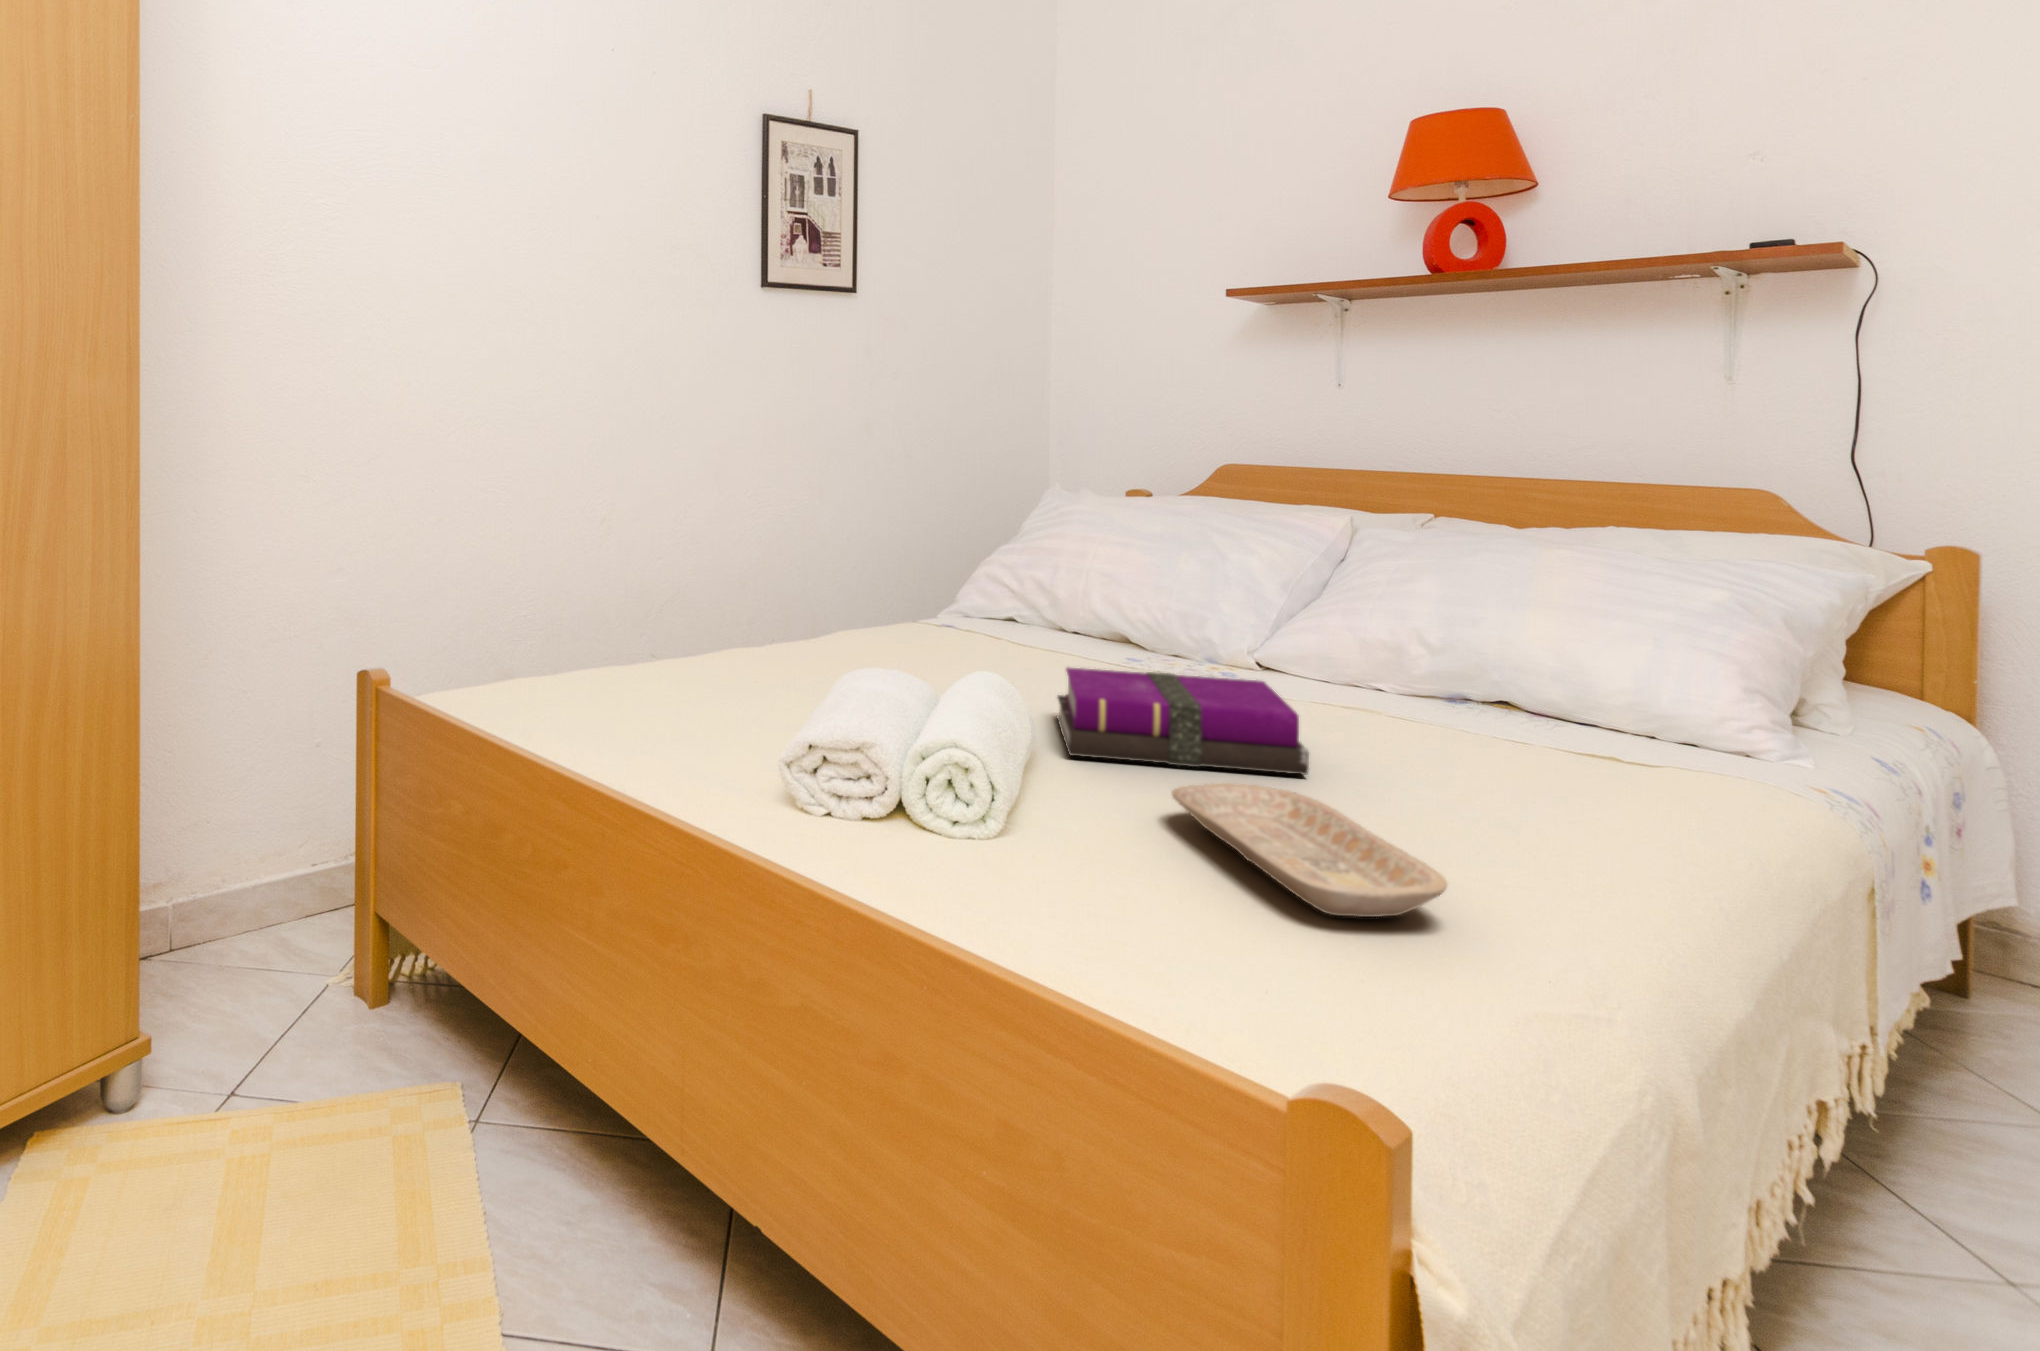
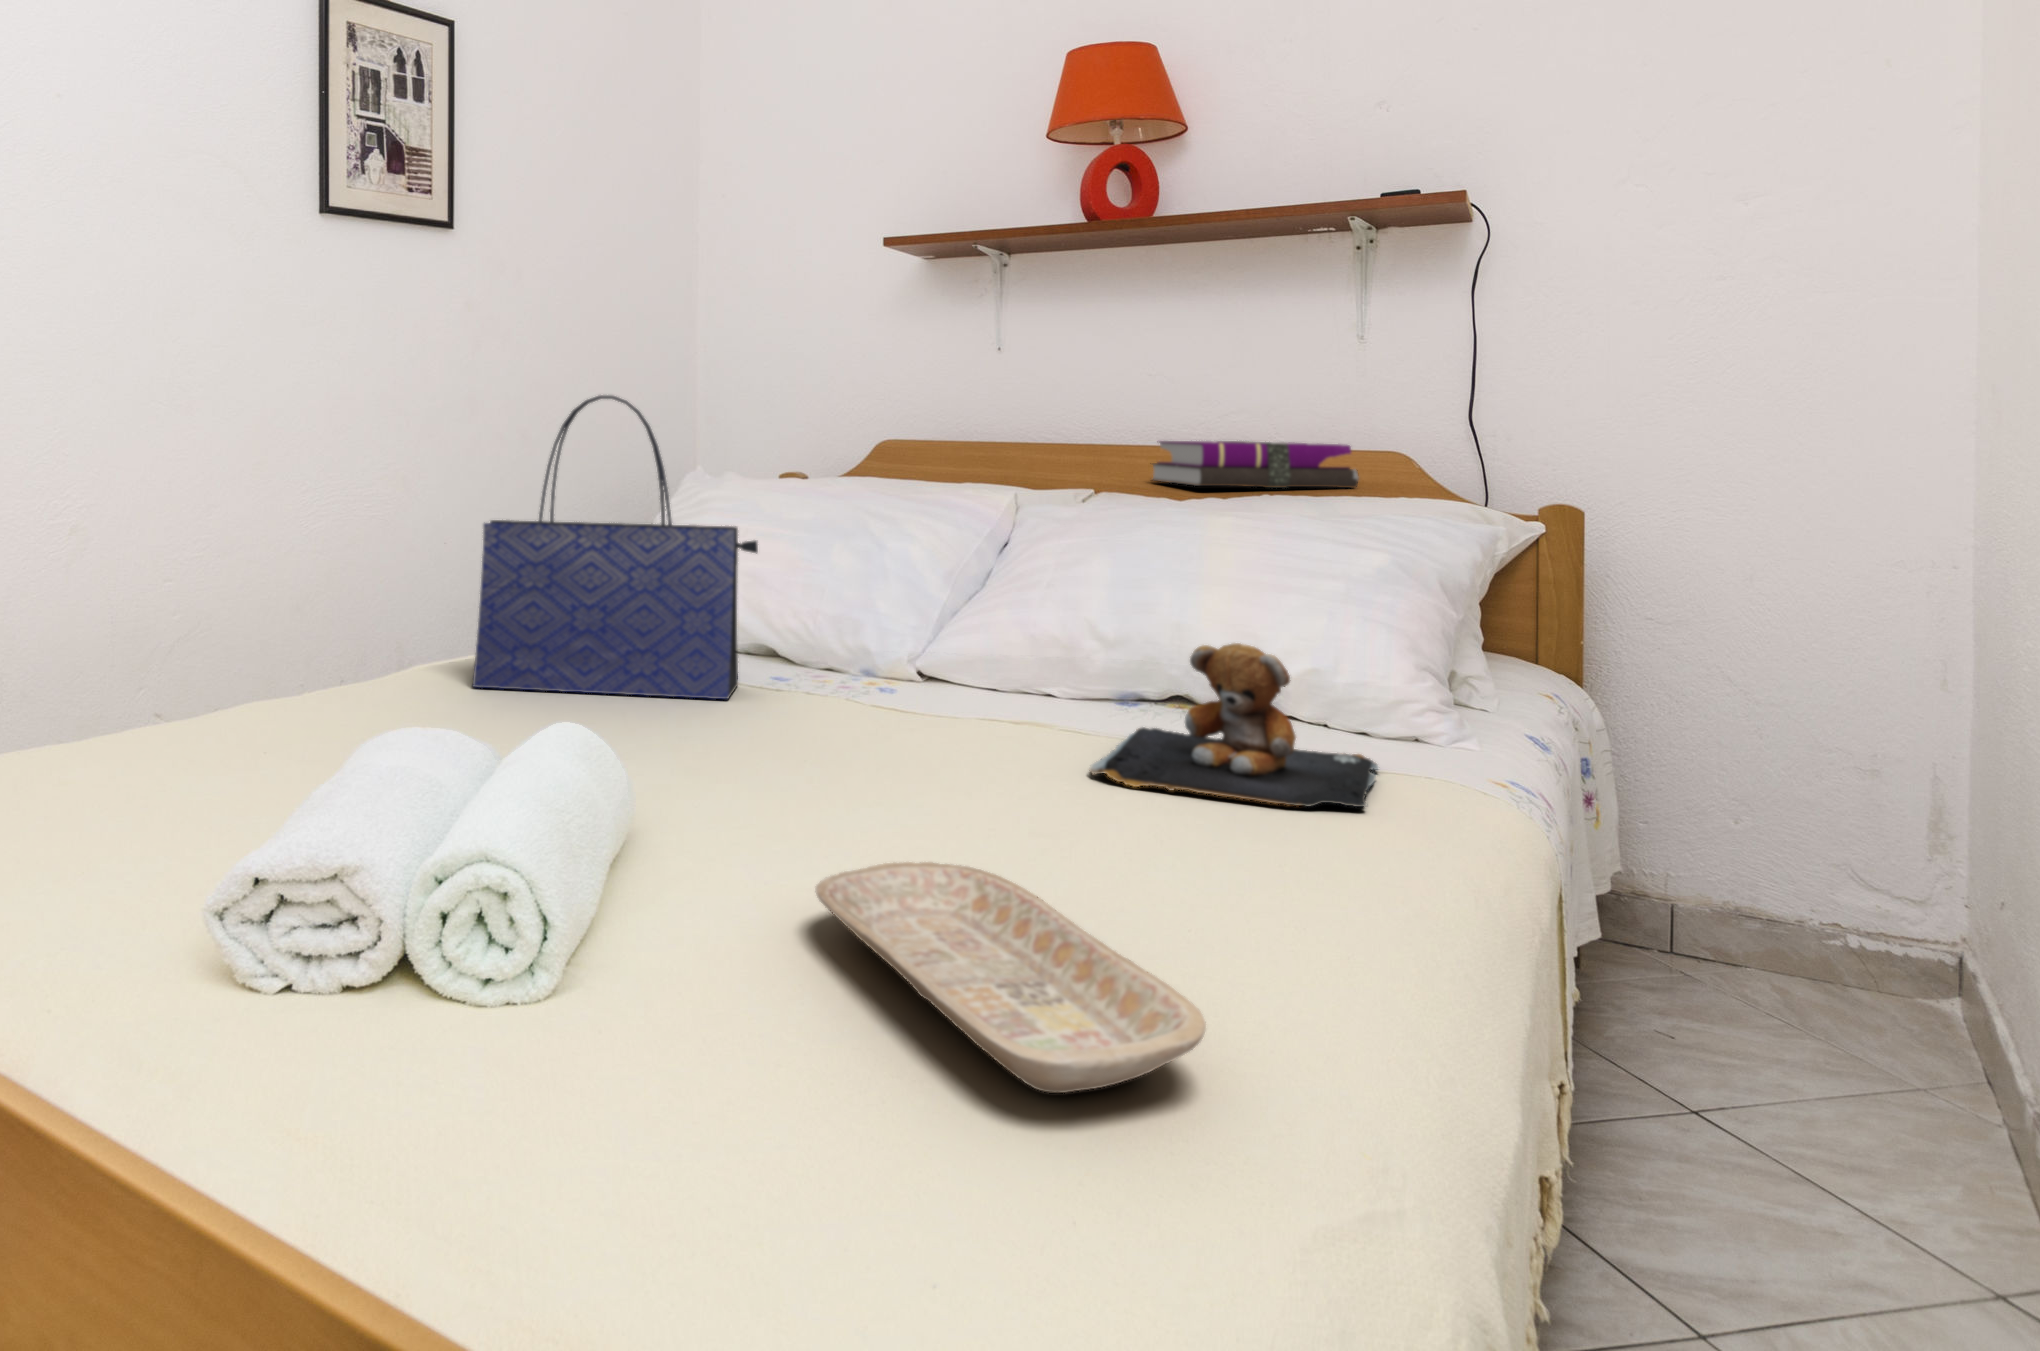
tote bag: none [890,435,1119,674] -> present [473,395,758,699]
teddy bear: none [1402,652,1683,791] -> present [1090,643,1378,807]
notebook: present [1057,668,1309,775] -> present [1153,441,1359,488]

